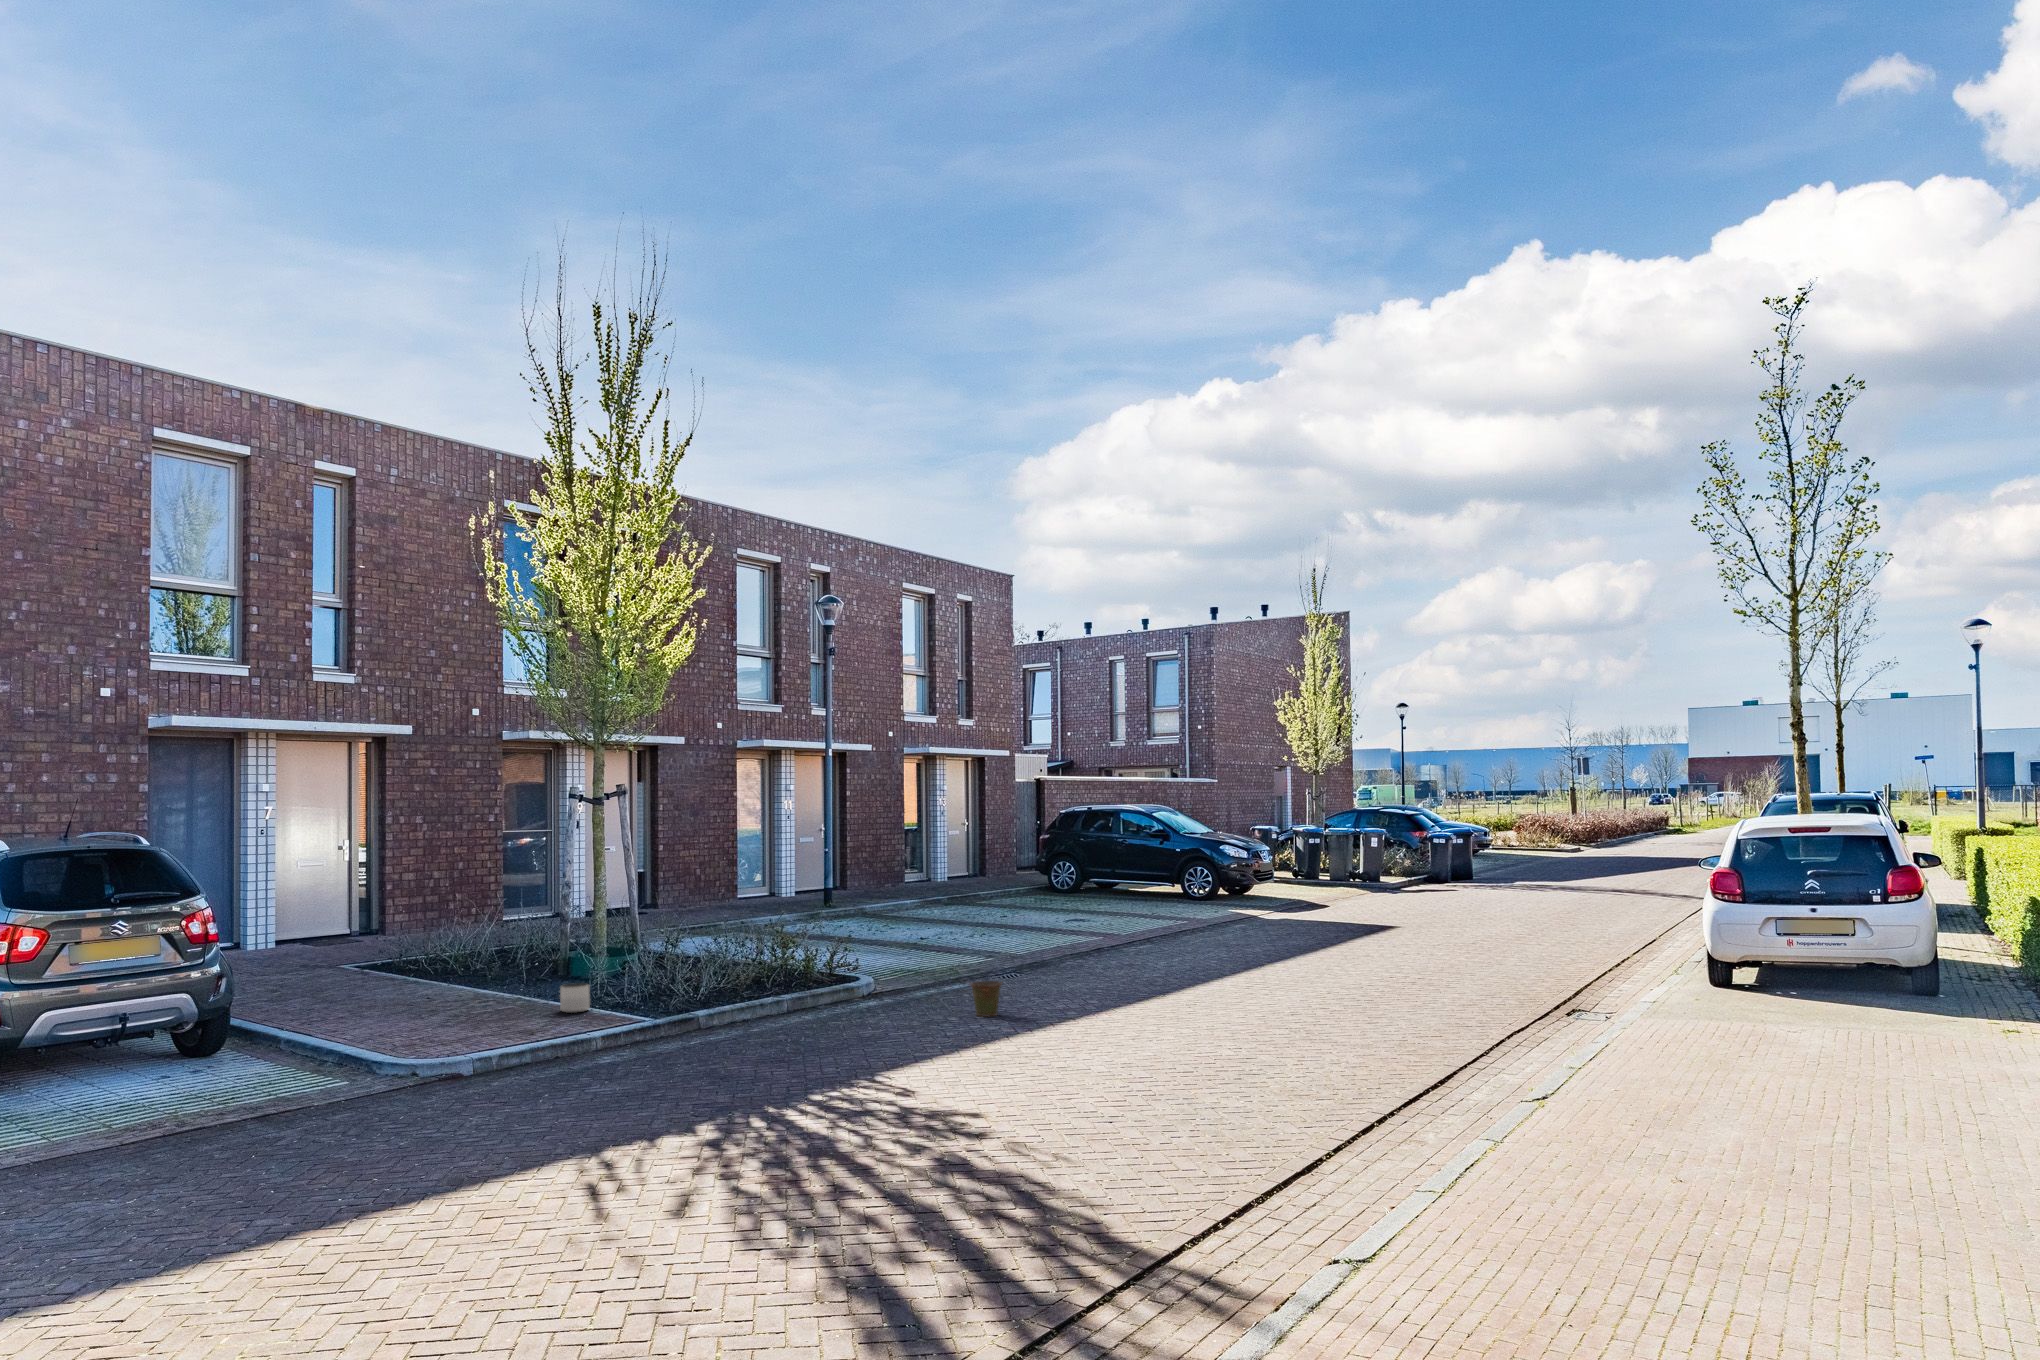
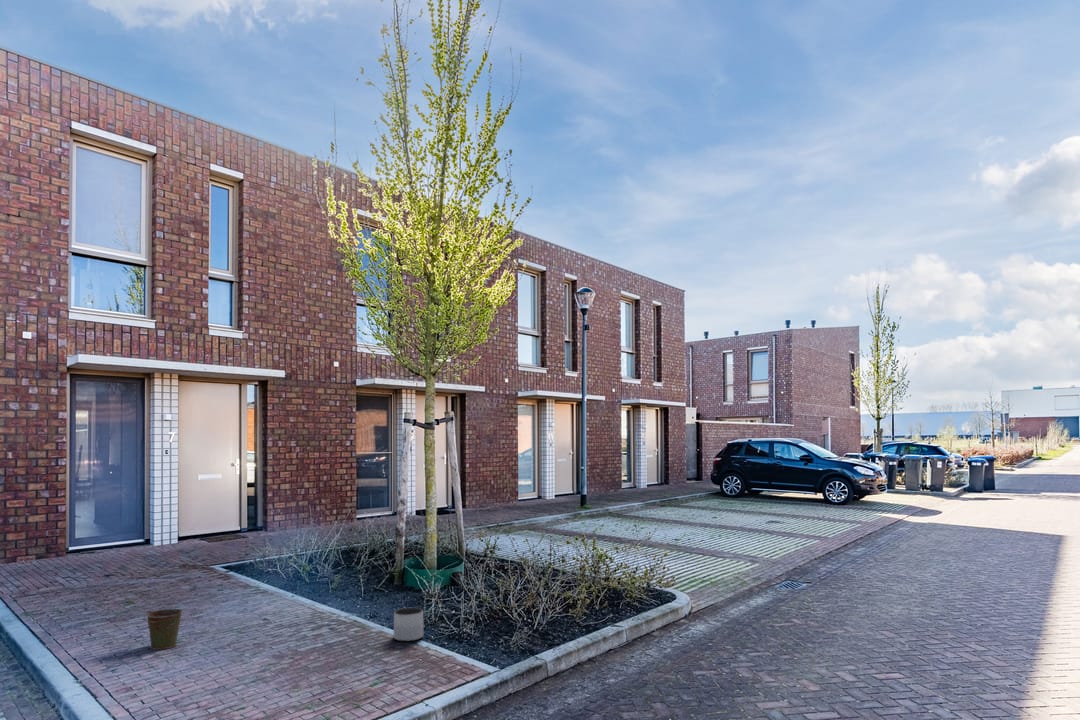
bucket: present [970,981,1002,1017] -> present [146,609,183,650]

